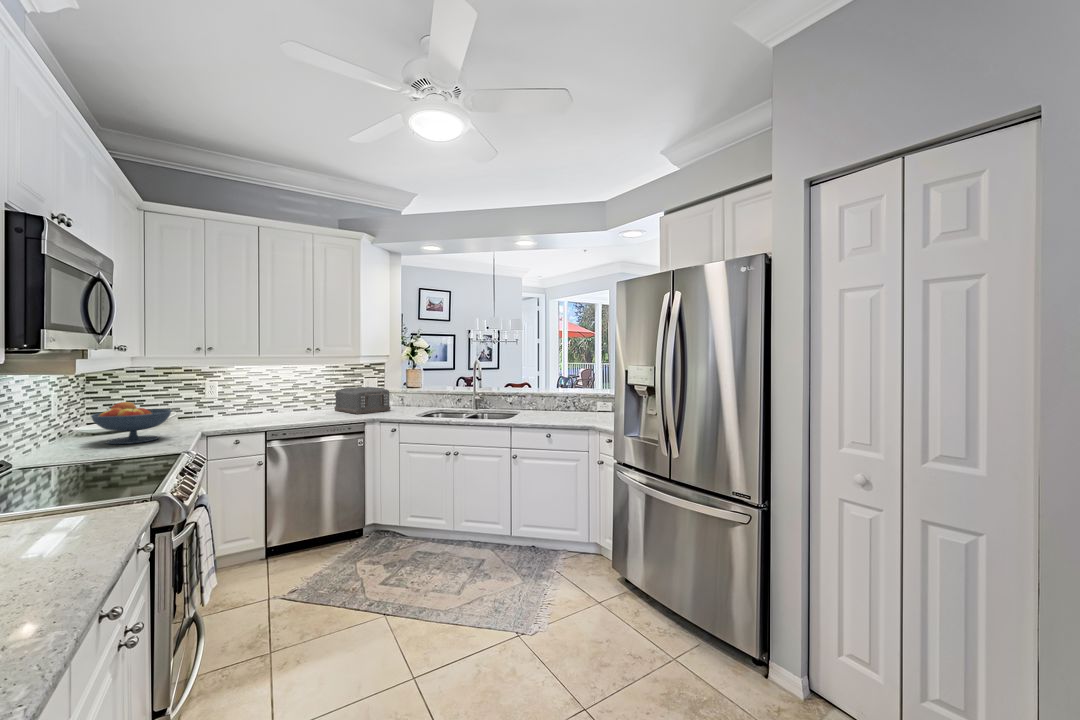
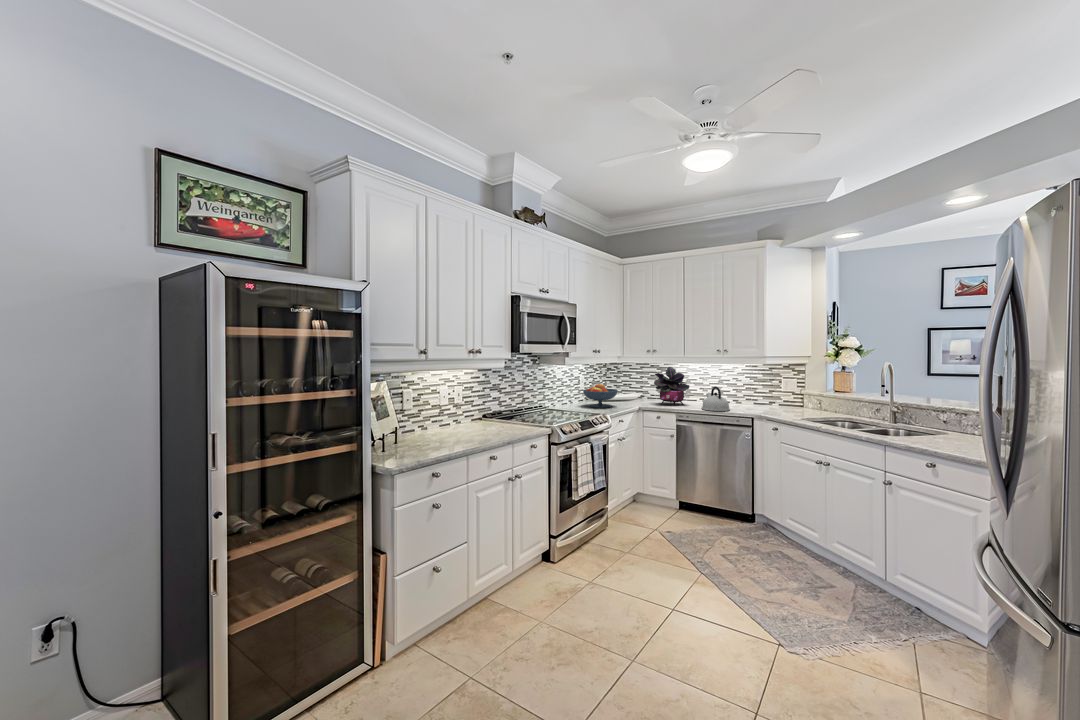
potted plant: none [214,369,271,422] -> present [654,367,689,405]
toaster: present [335,387,390,414] -> none [750,387,797,412]
kettle: none [297,391,333,421] -> present [702,387,730,411]

